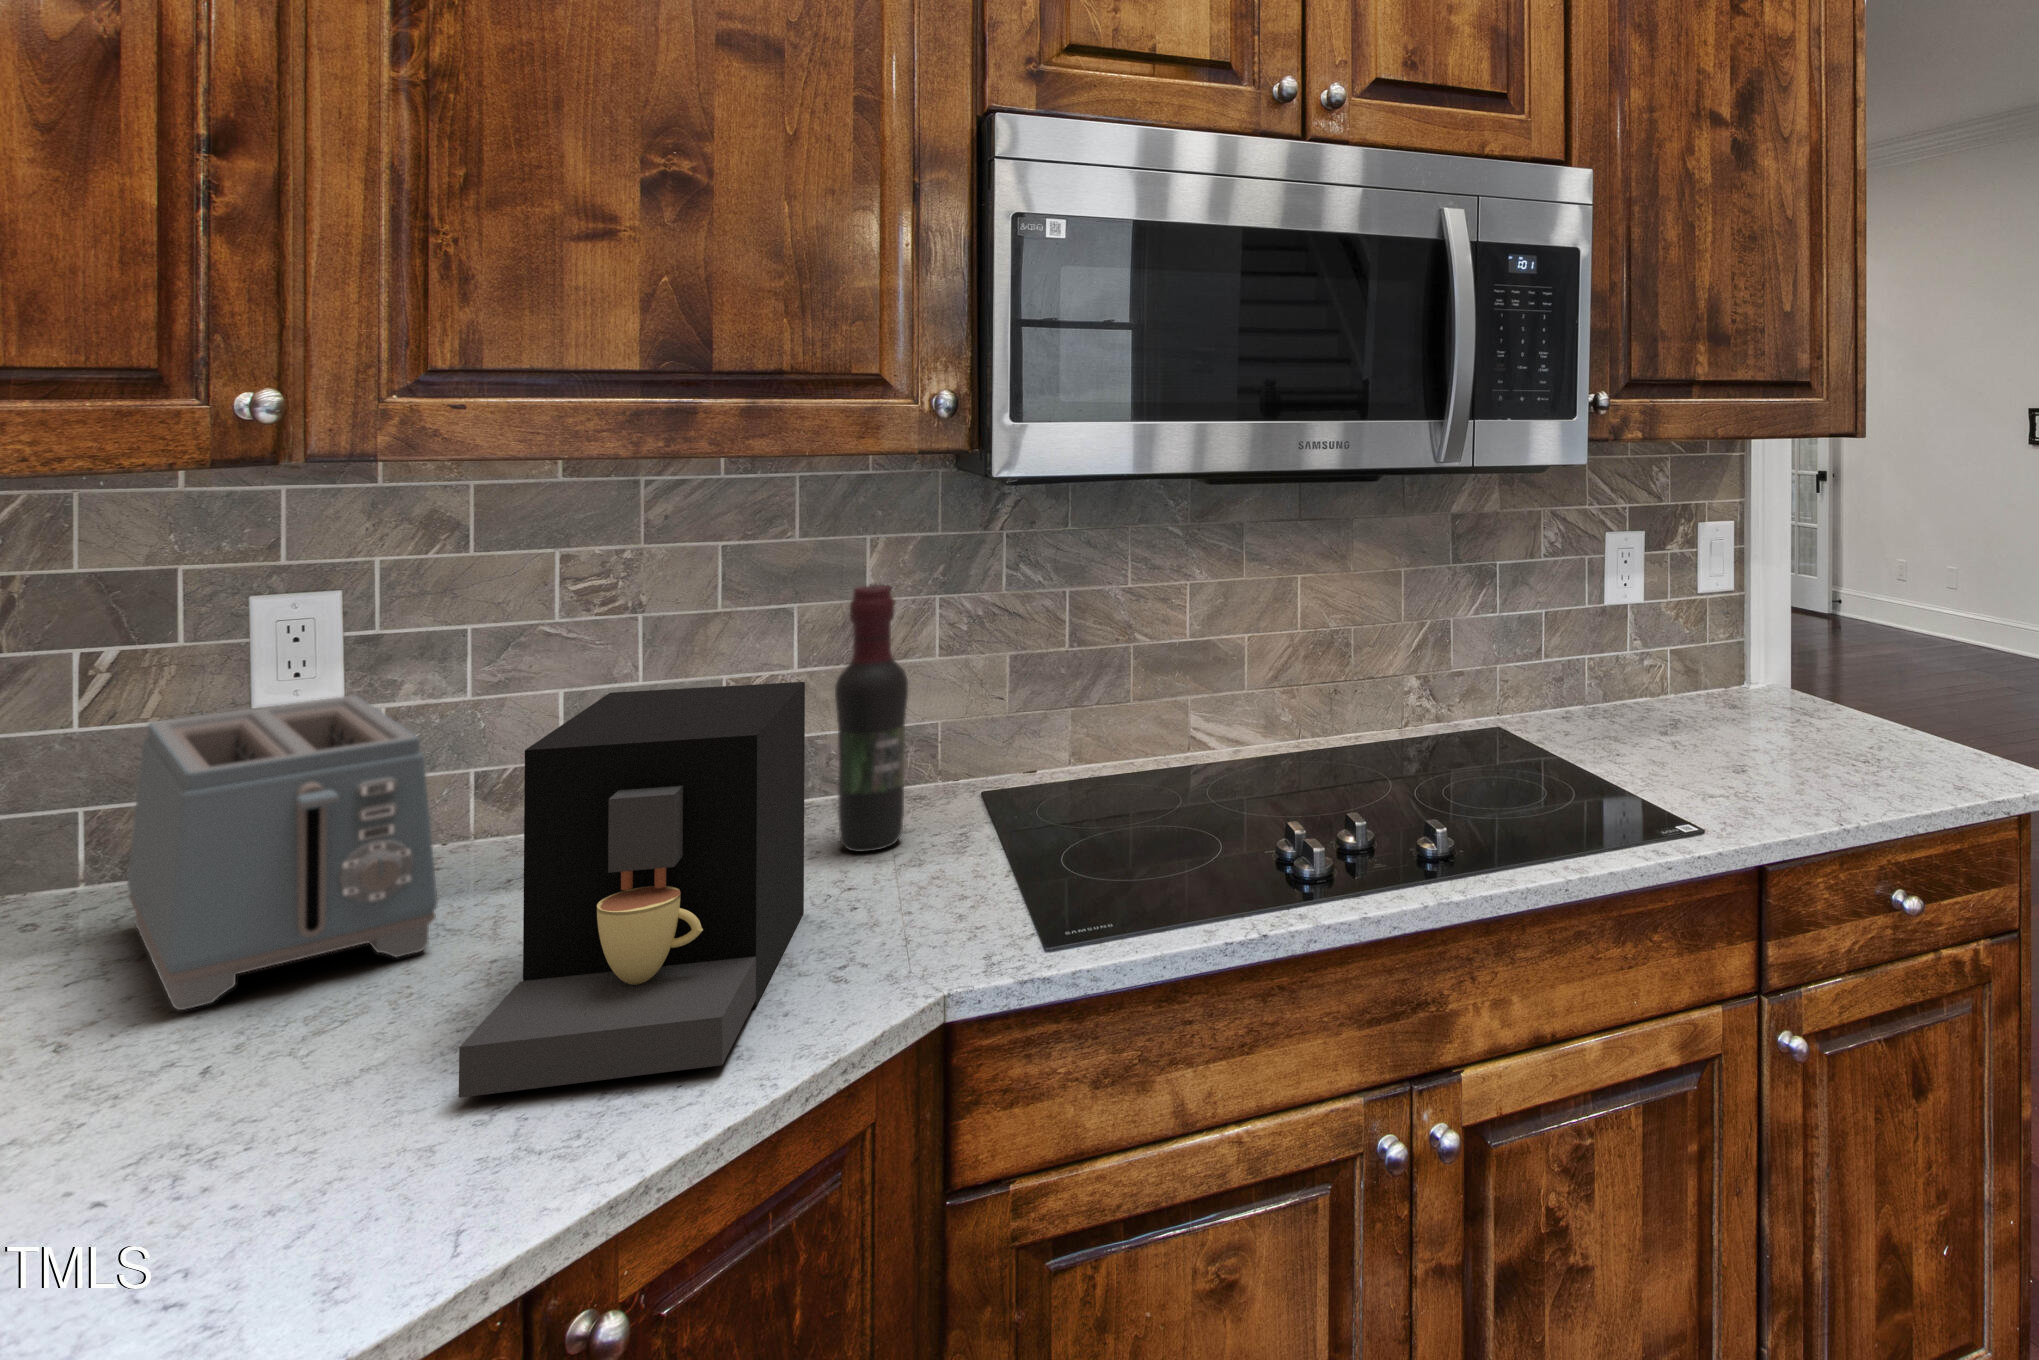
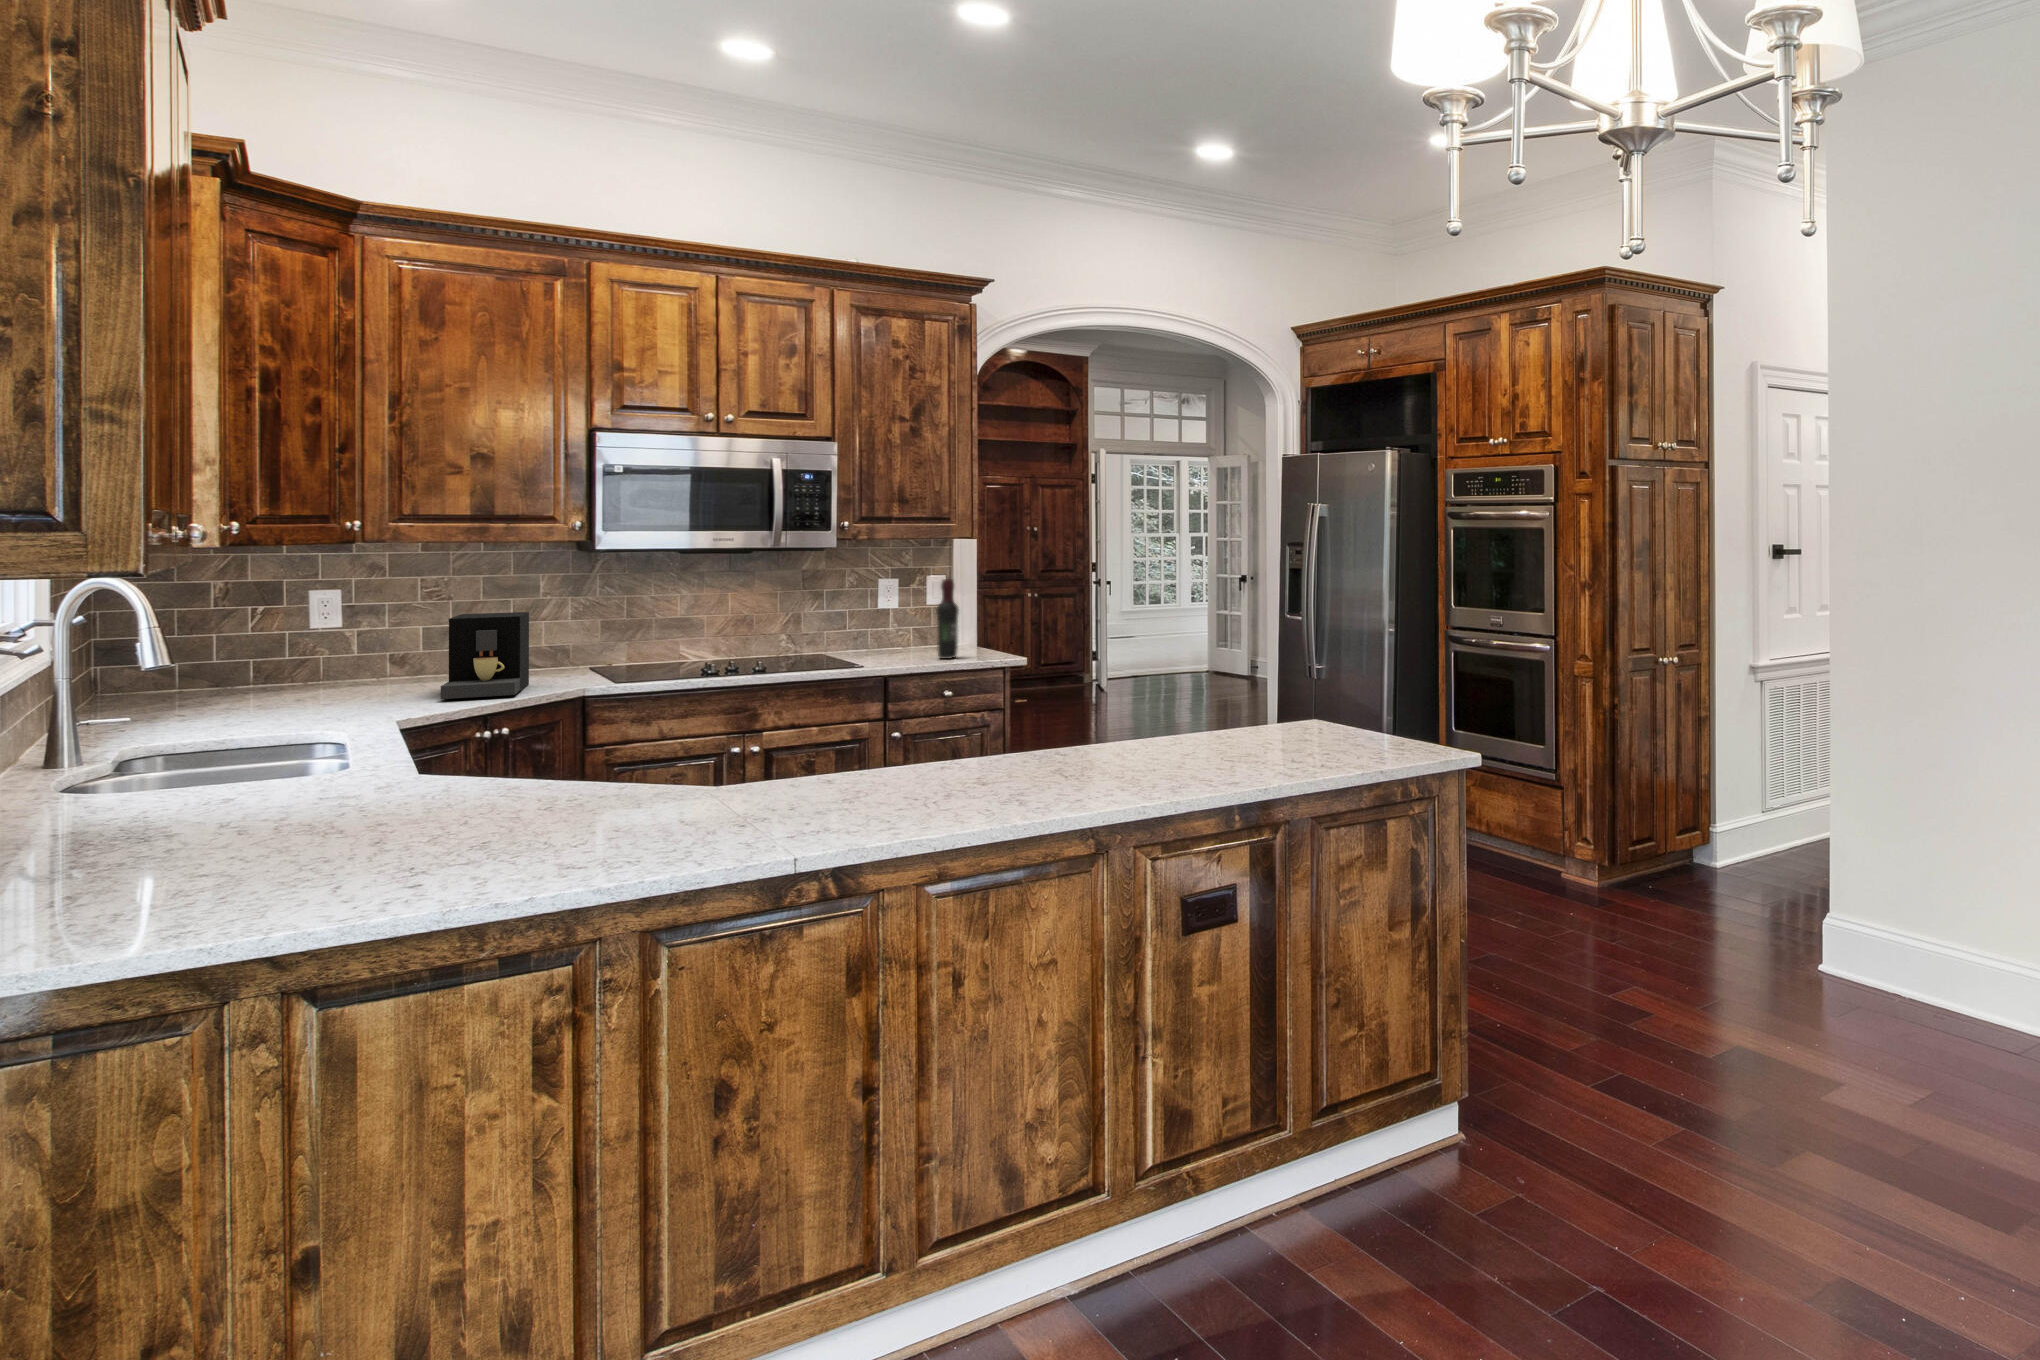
wine bottle: present [835,585,908,852] -> present [936,579,959,659]
toaster: present [127,695,438,1010] -> none [283,623,404,698]

